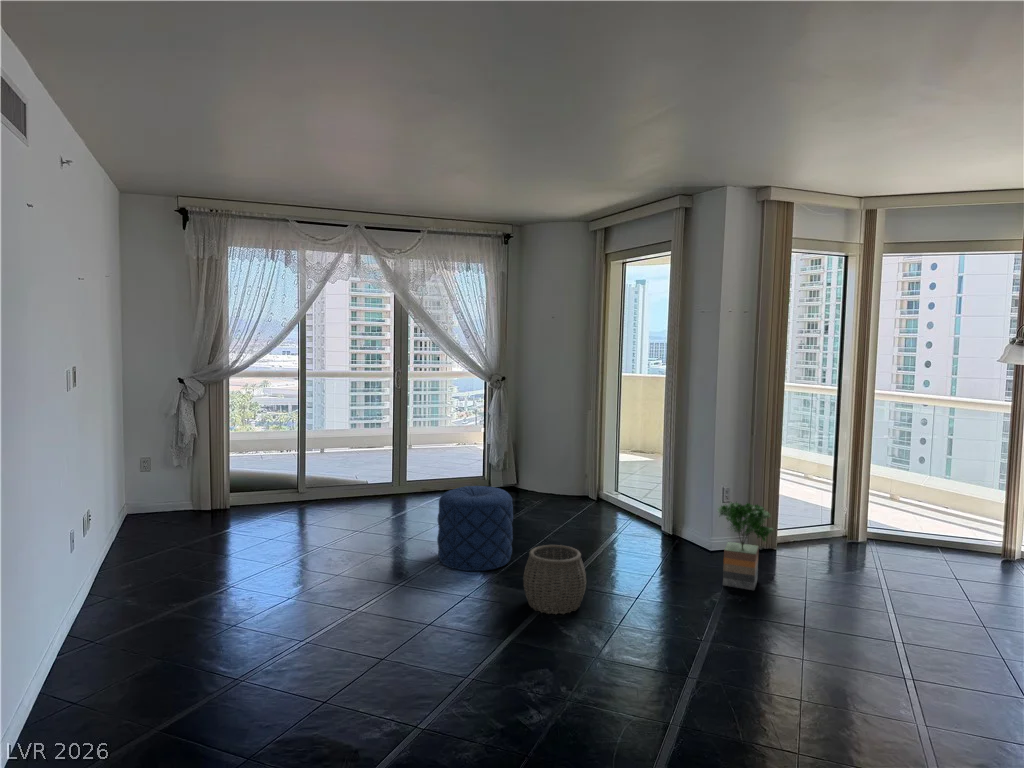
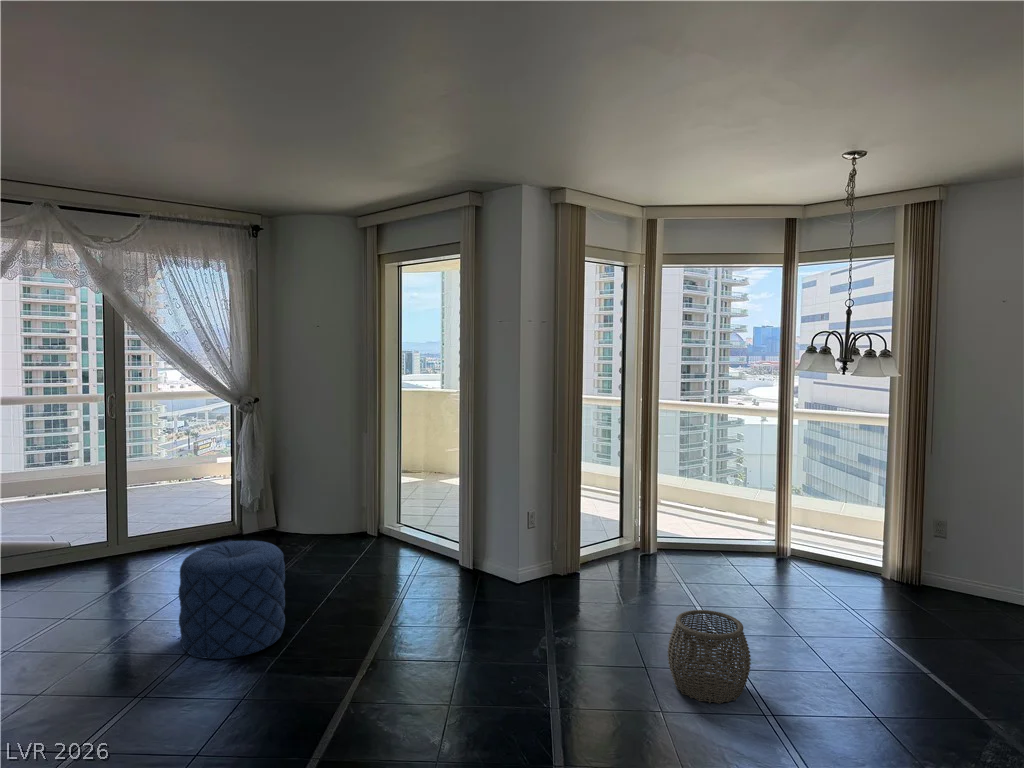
potted tree: present [718,502,772,590] -> none [528,529,591,628]
woven basket: present [523,545,586,614] -> present [667,610,751,704]

